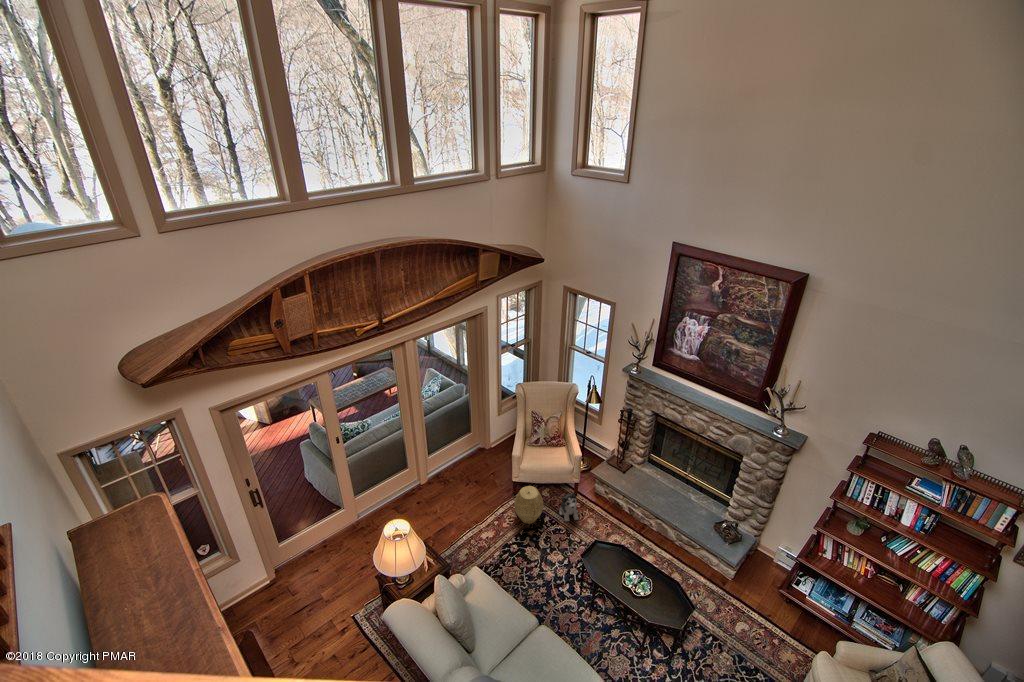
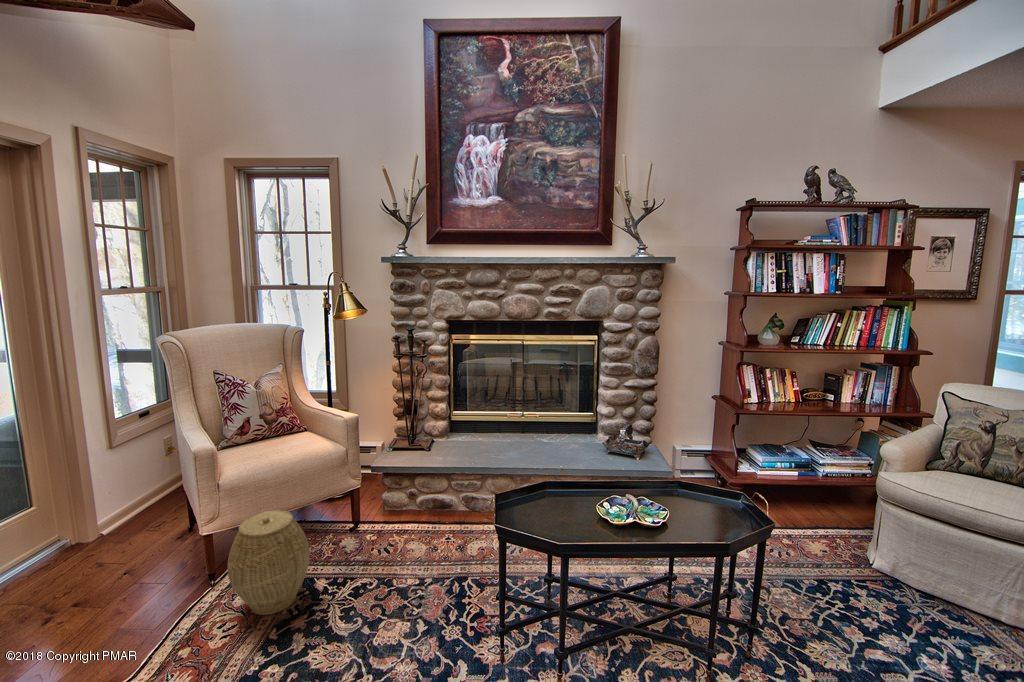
plush toy: present [559,493,579,522] -> none [339,490,390,566]

